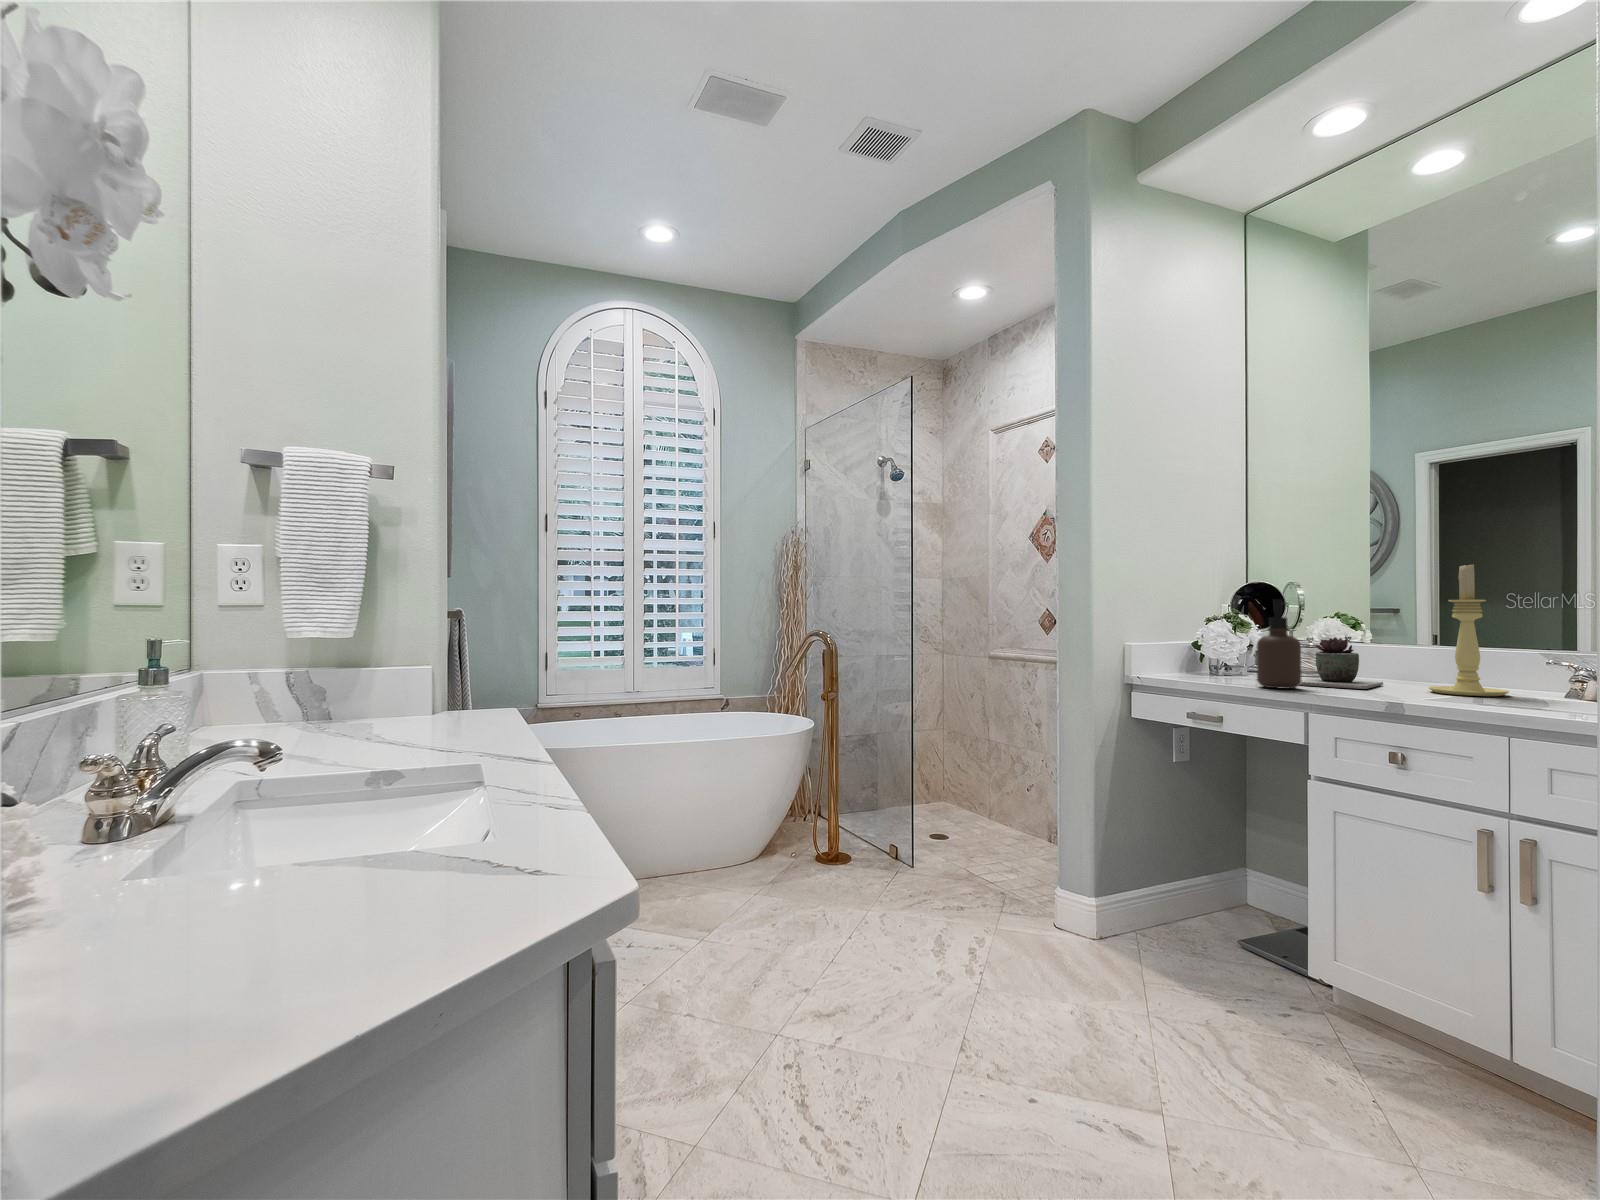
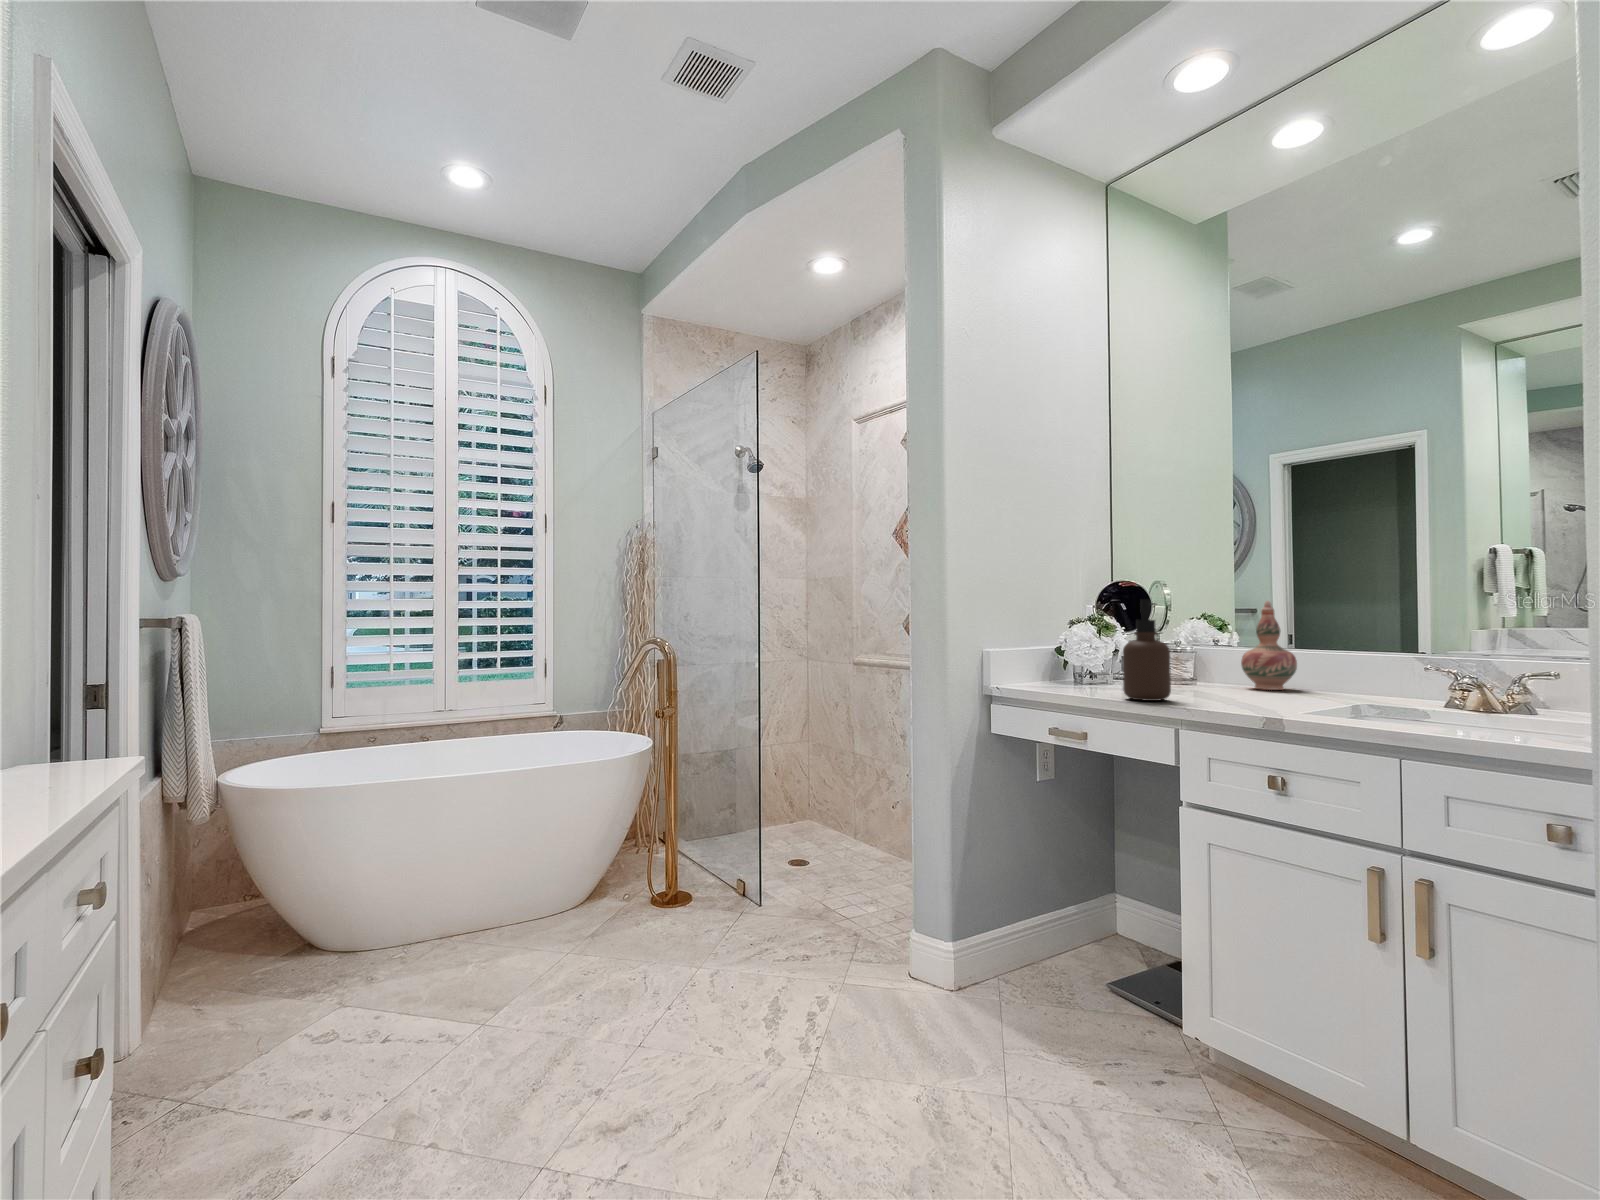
candle holder: present [1428,563,1510,696] -> none [1303,558,1388,706]
decorative vase: none [1372,600,1427,682] -> present [1241,601,1297,690]
succulent plant: present [1300,637,1383,689] -> none [1165,641,1255,700]

